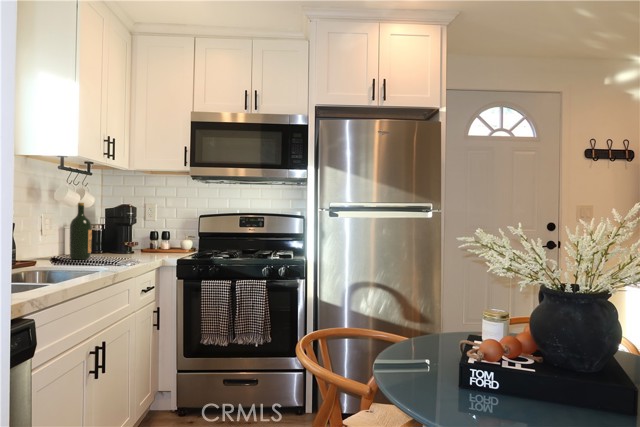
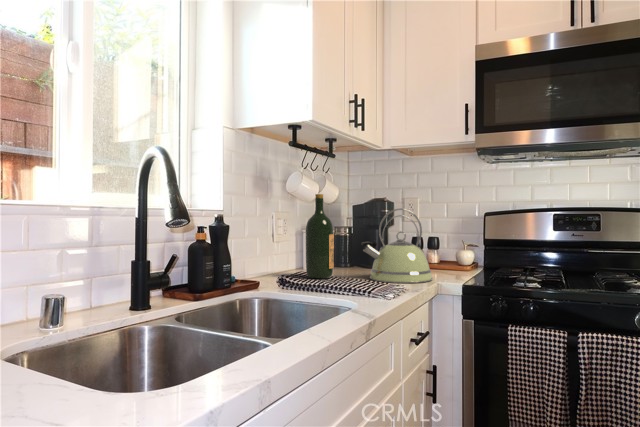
kettle: none [112,213,160,260] -> present [362,209,432,283]

